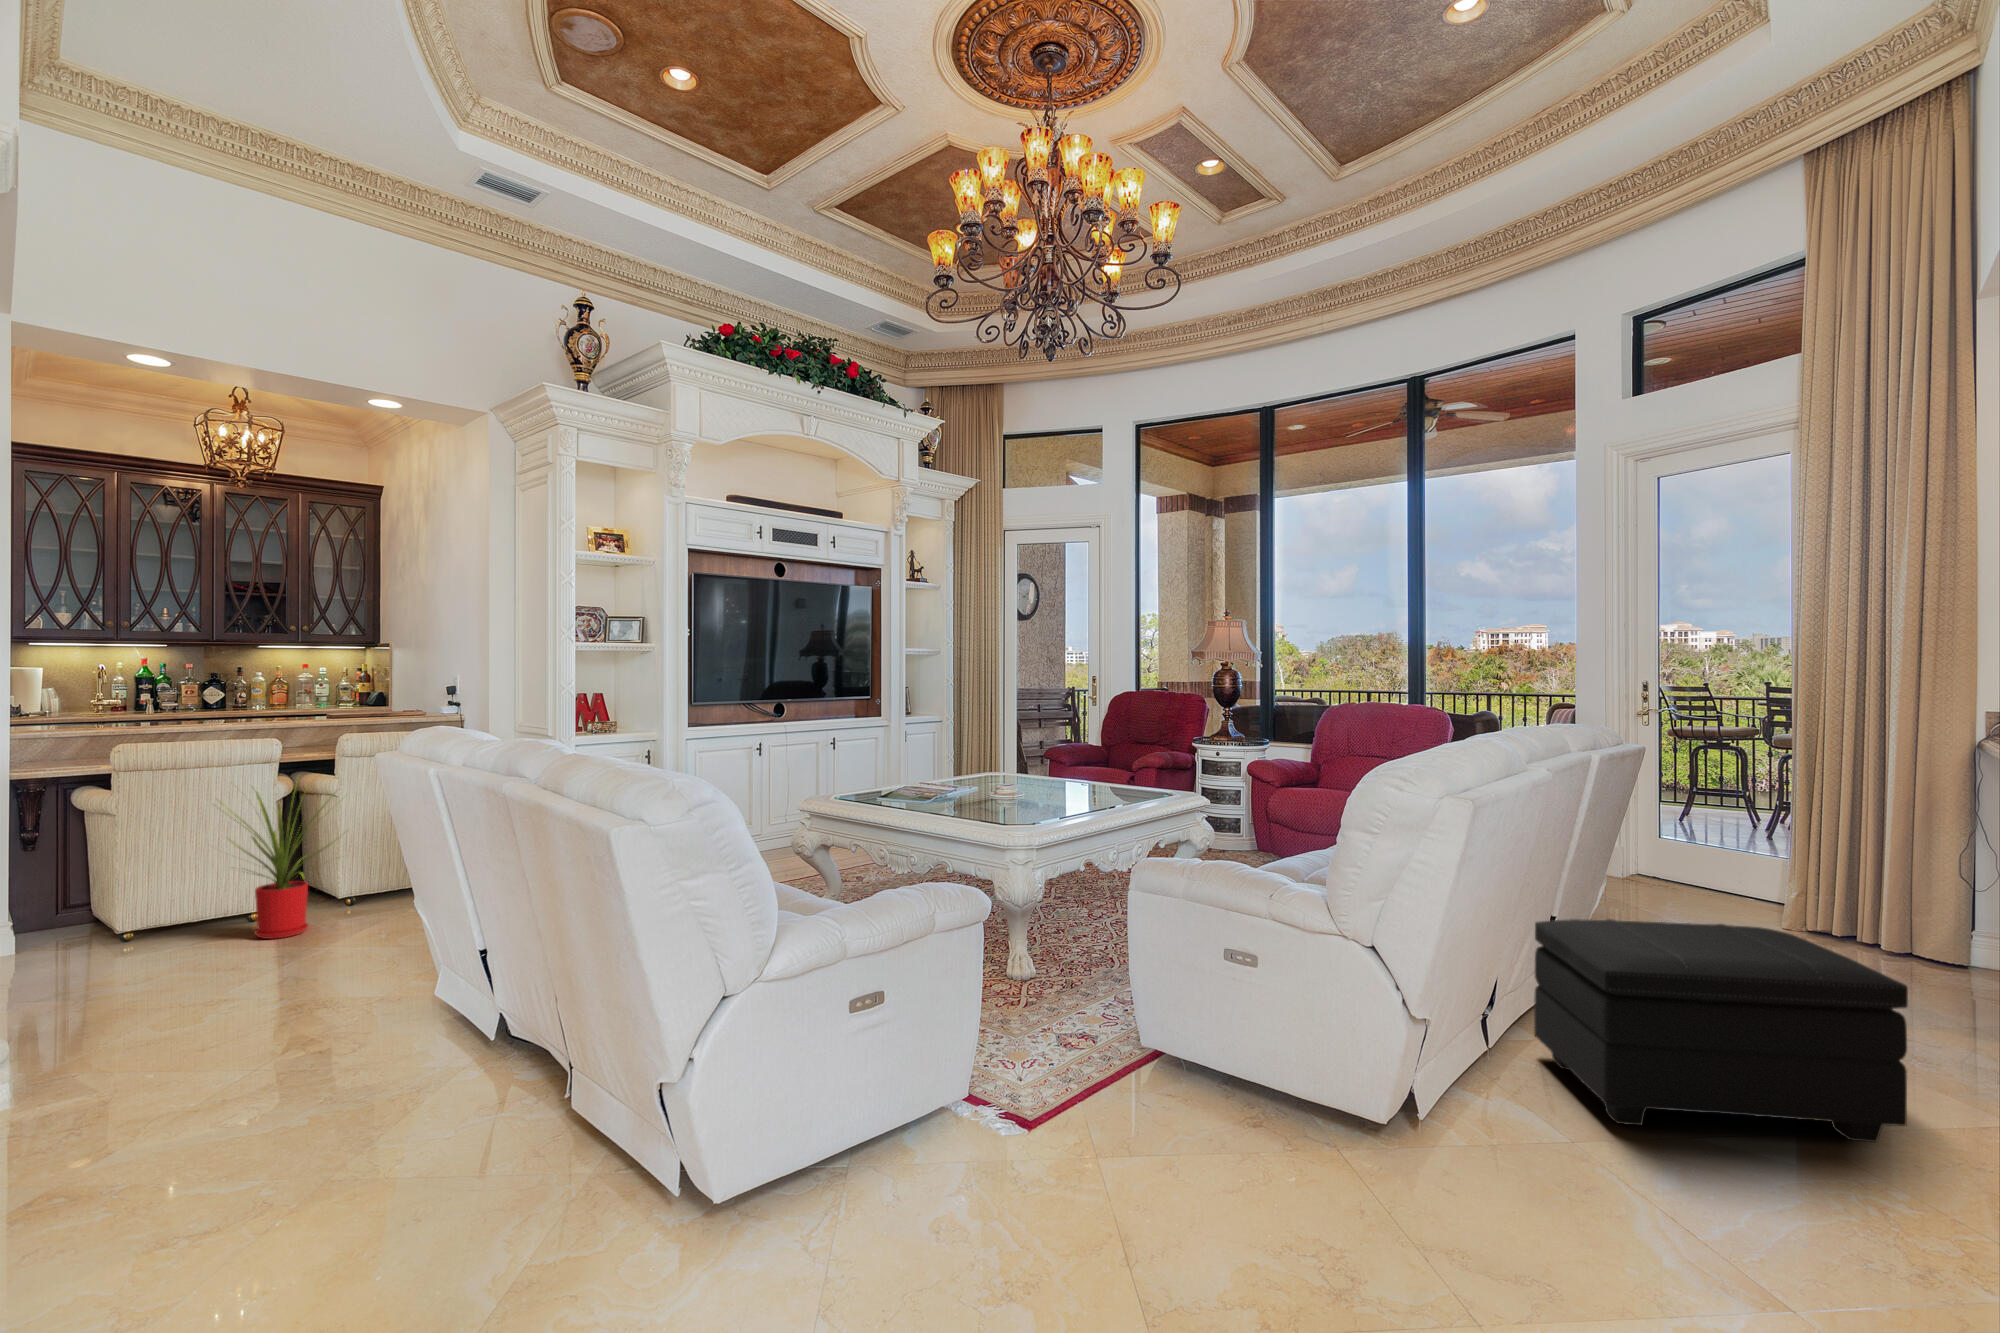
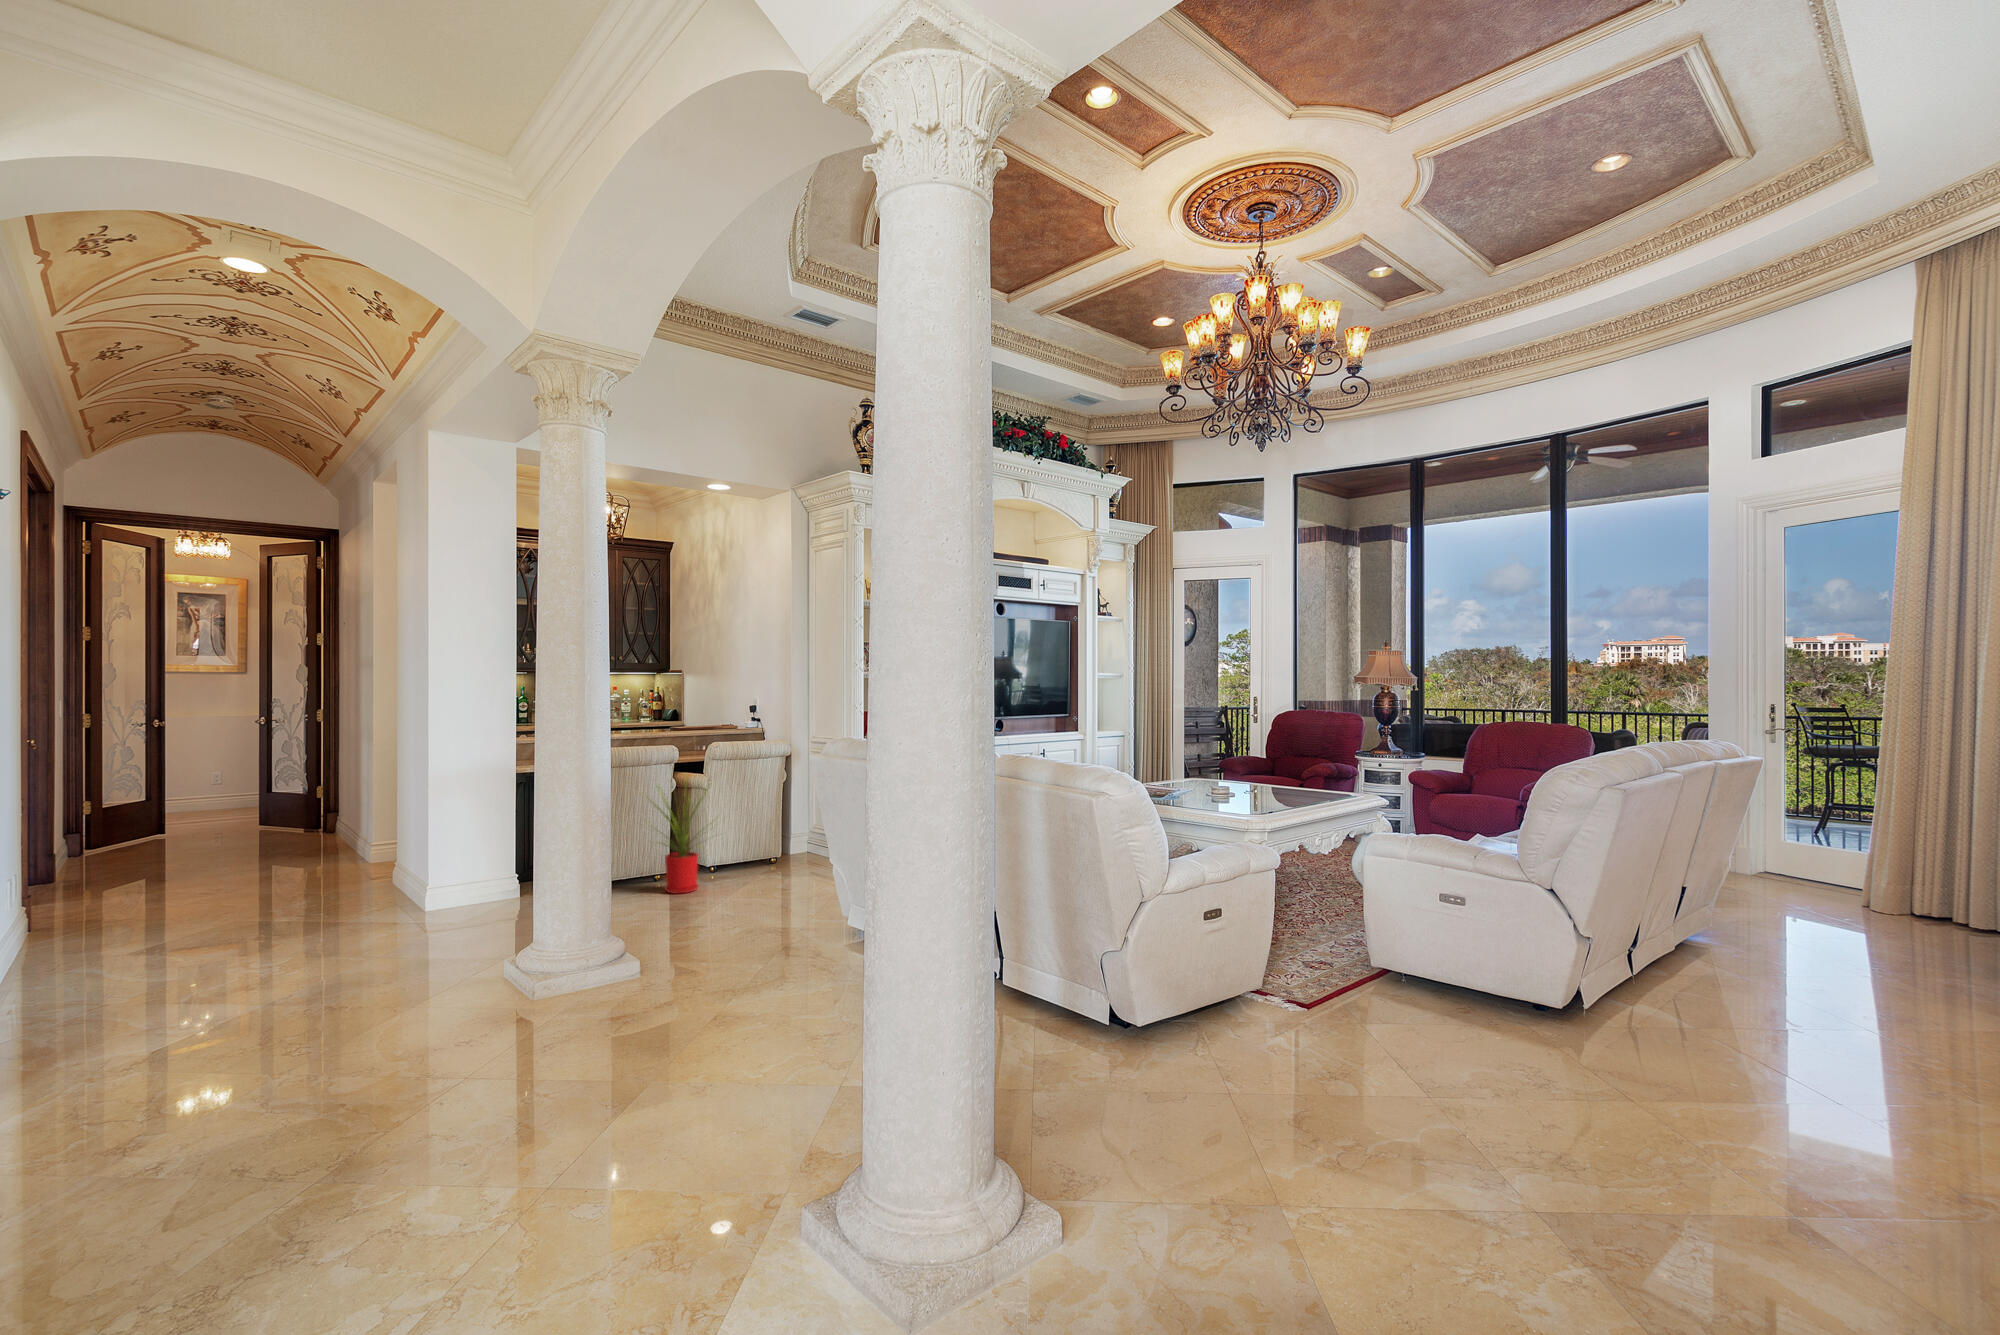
footstool: present [1534,919,1908,1142] -> none [1670,882,1950,1036]

